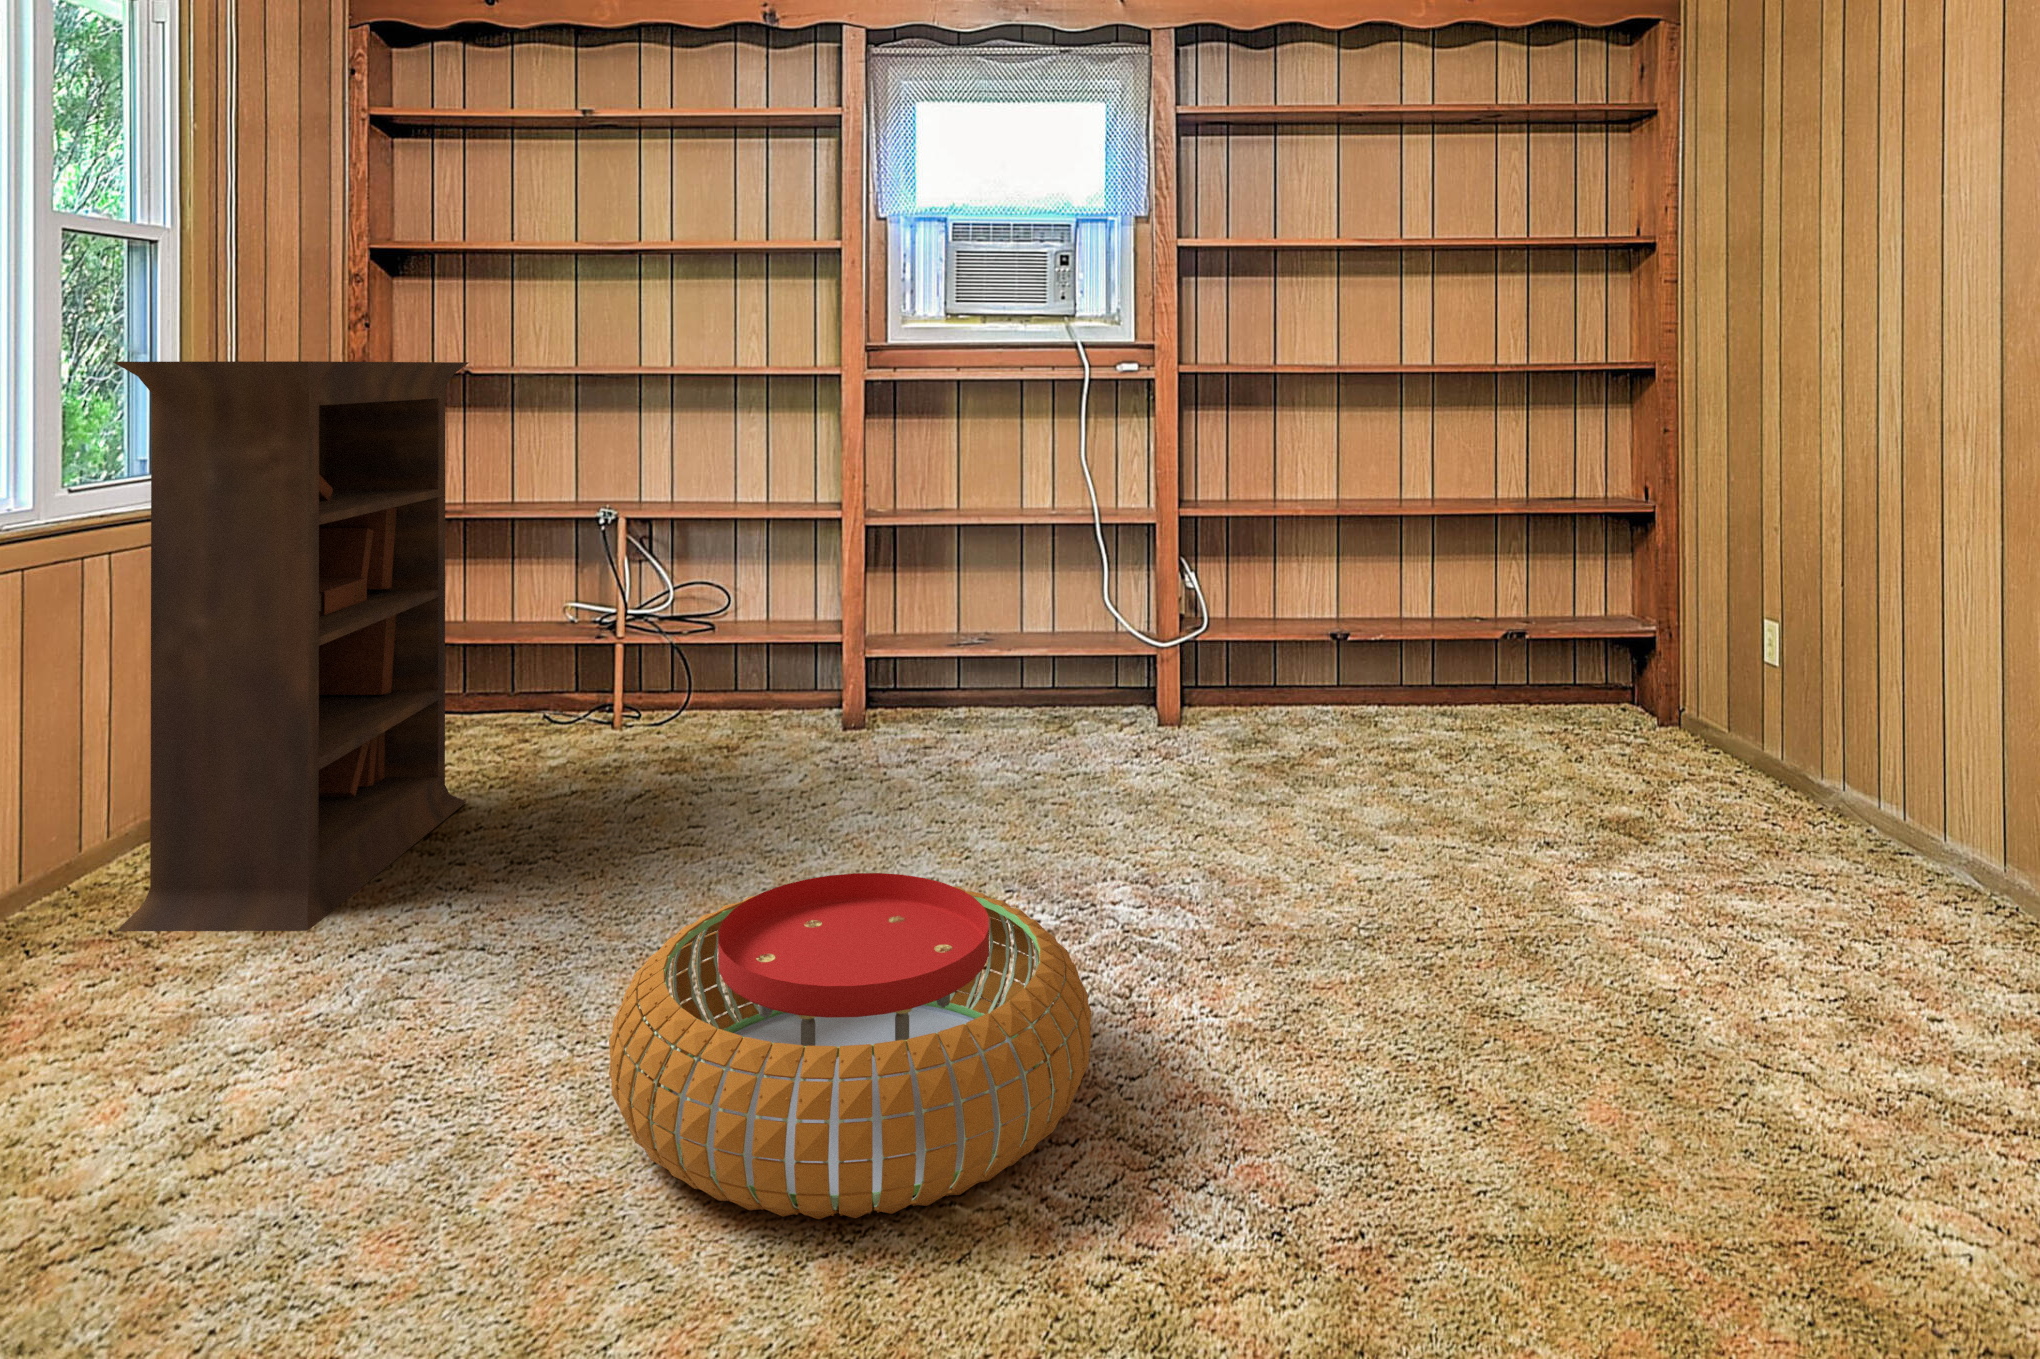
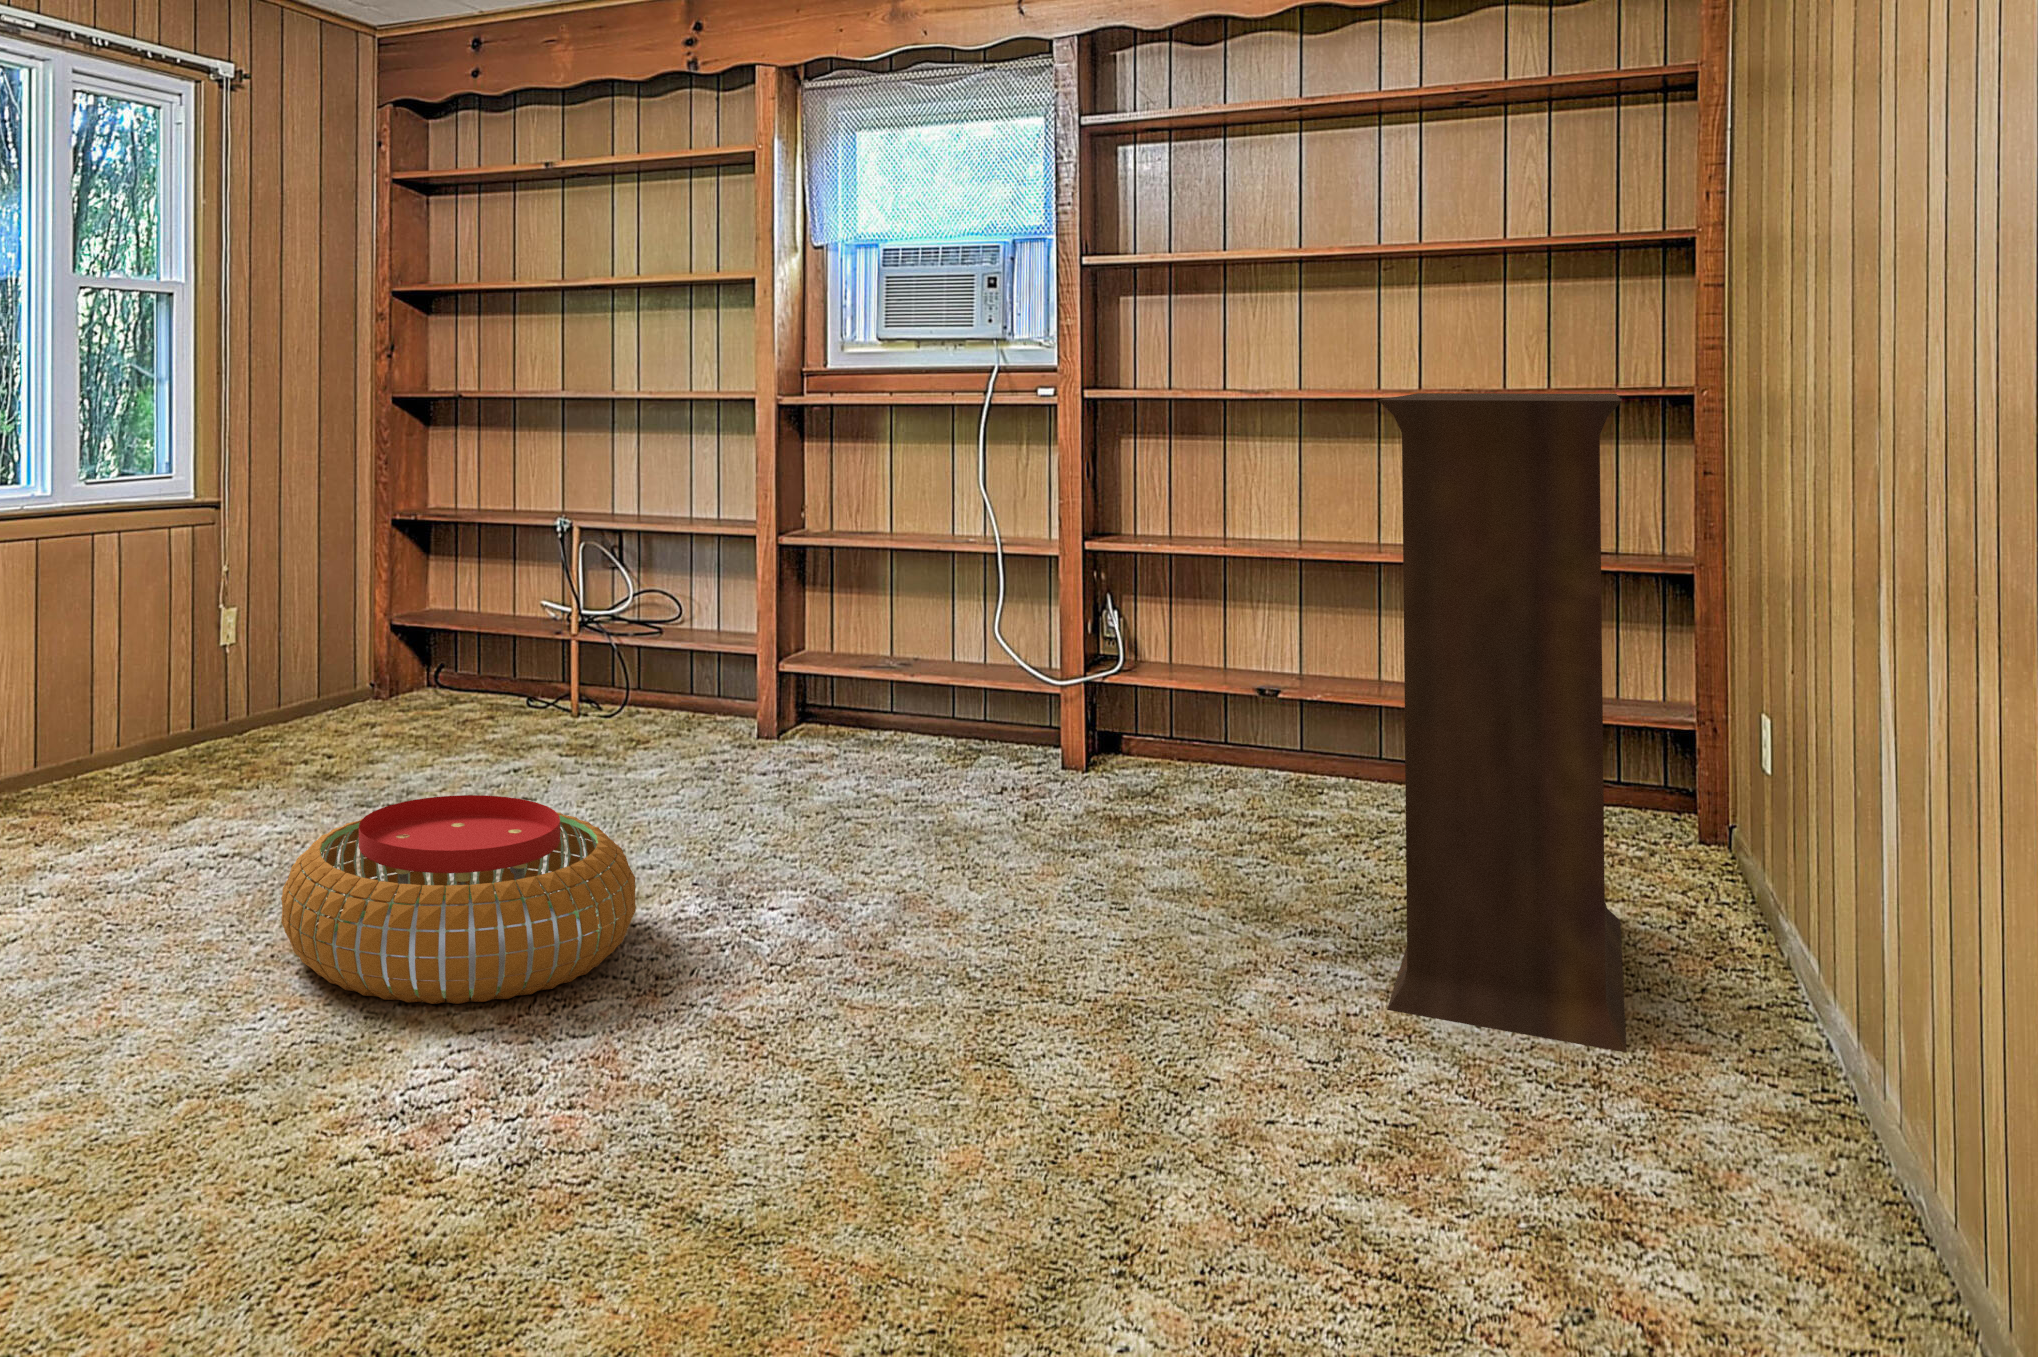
bookcase: present [113,361,469,931] -> present [1378,393,1626,1052]

